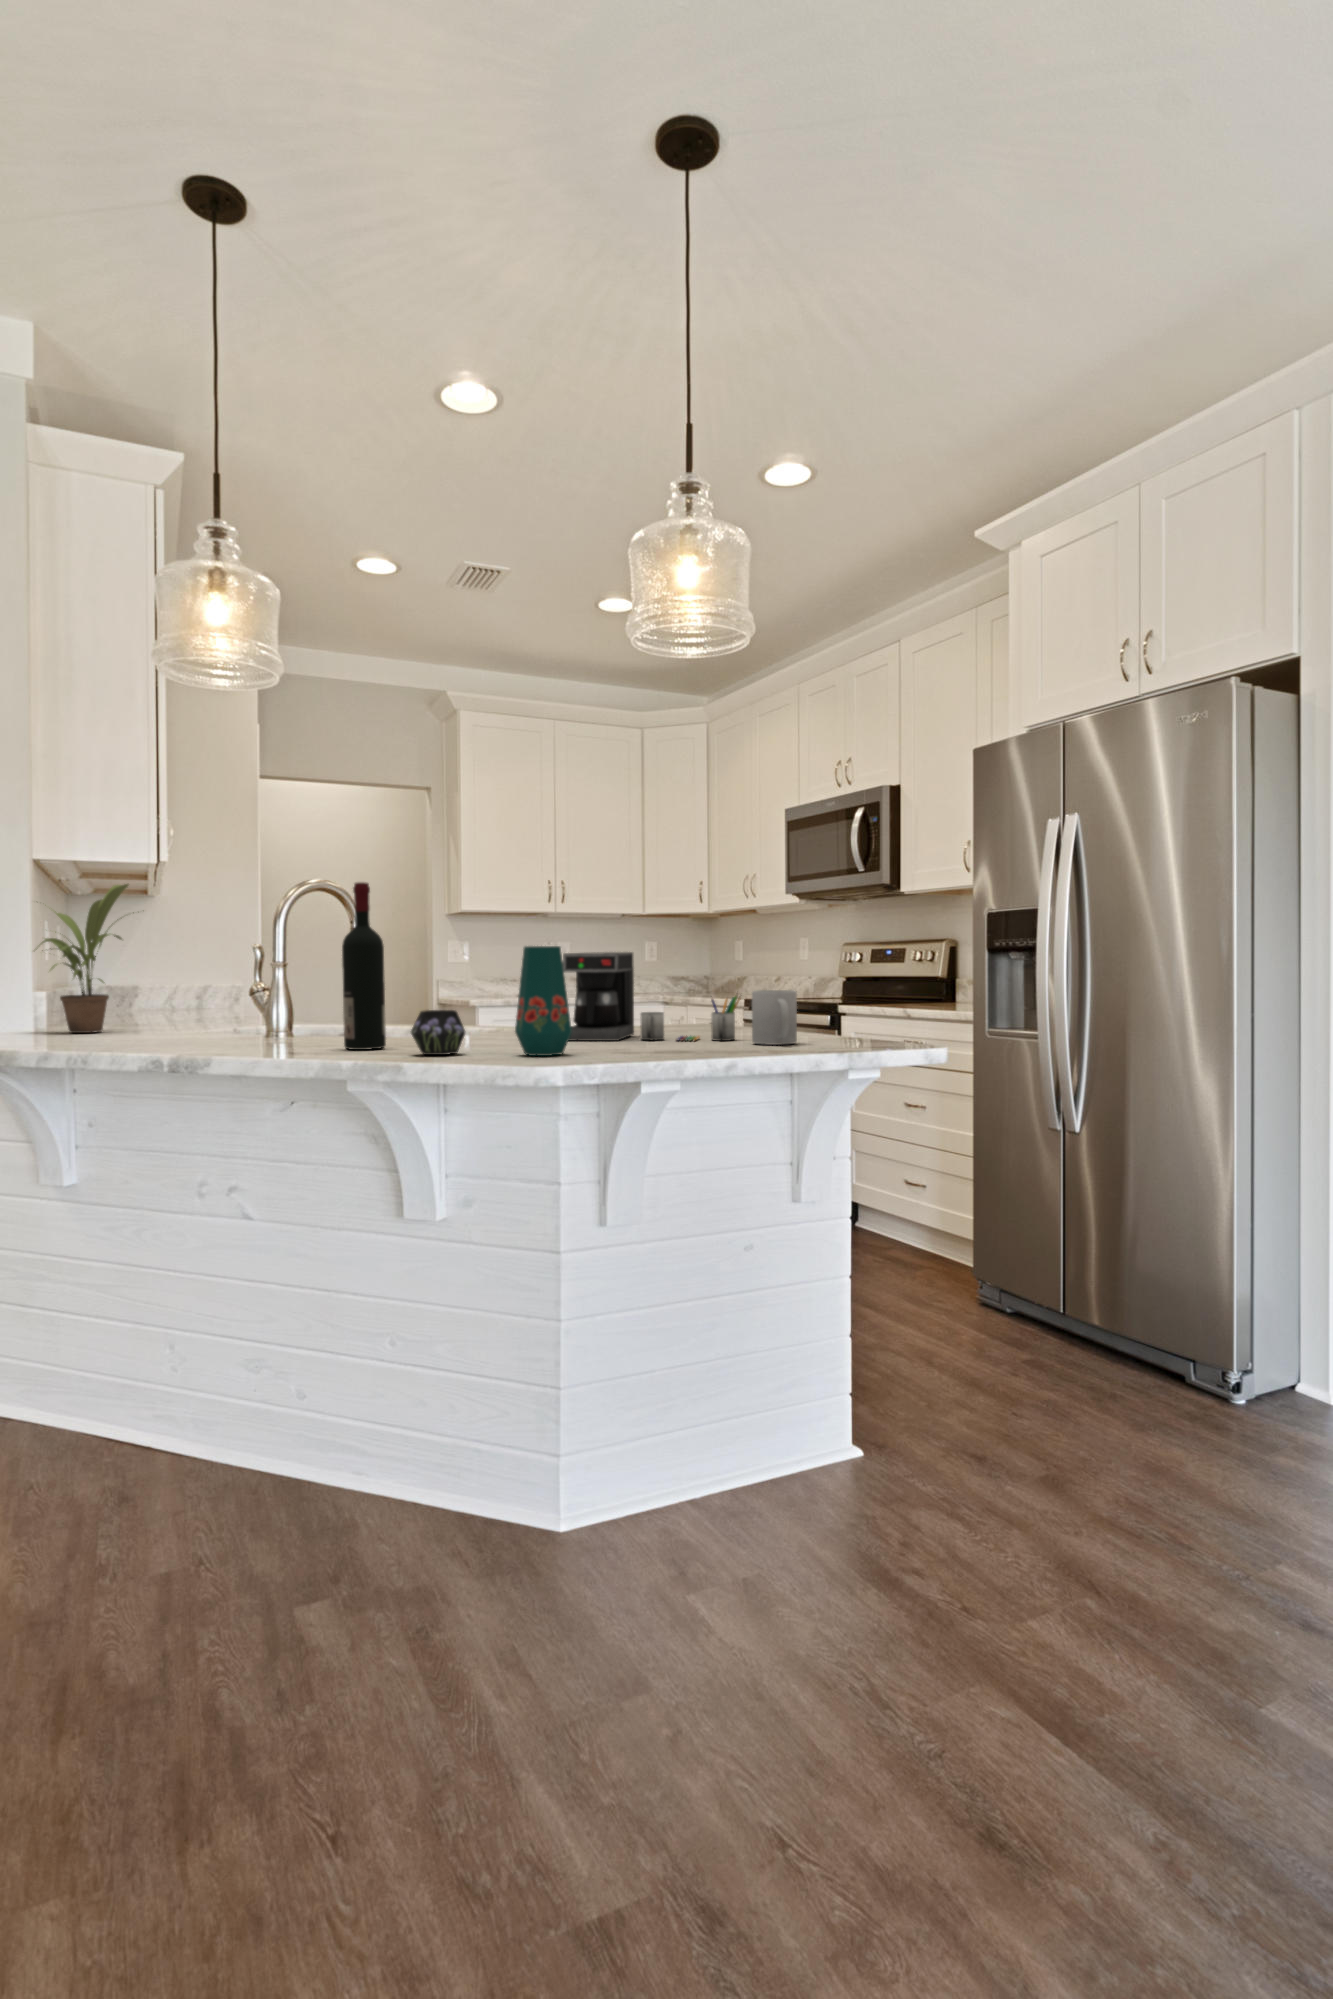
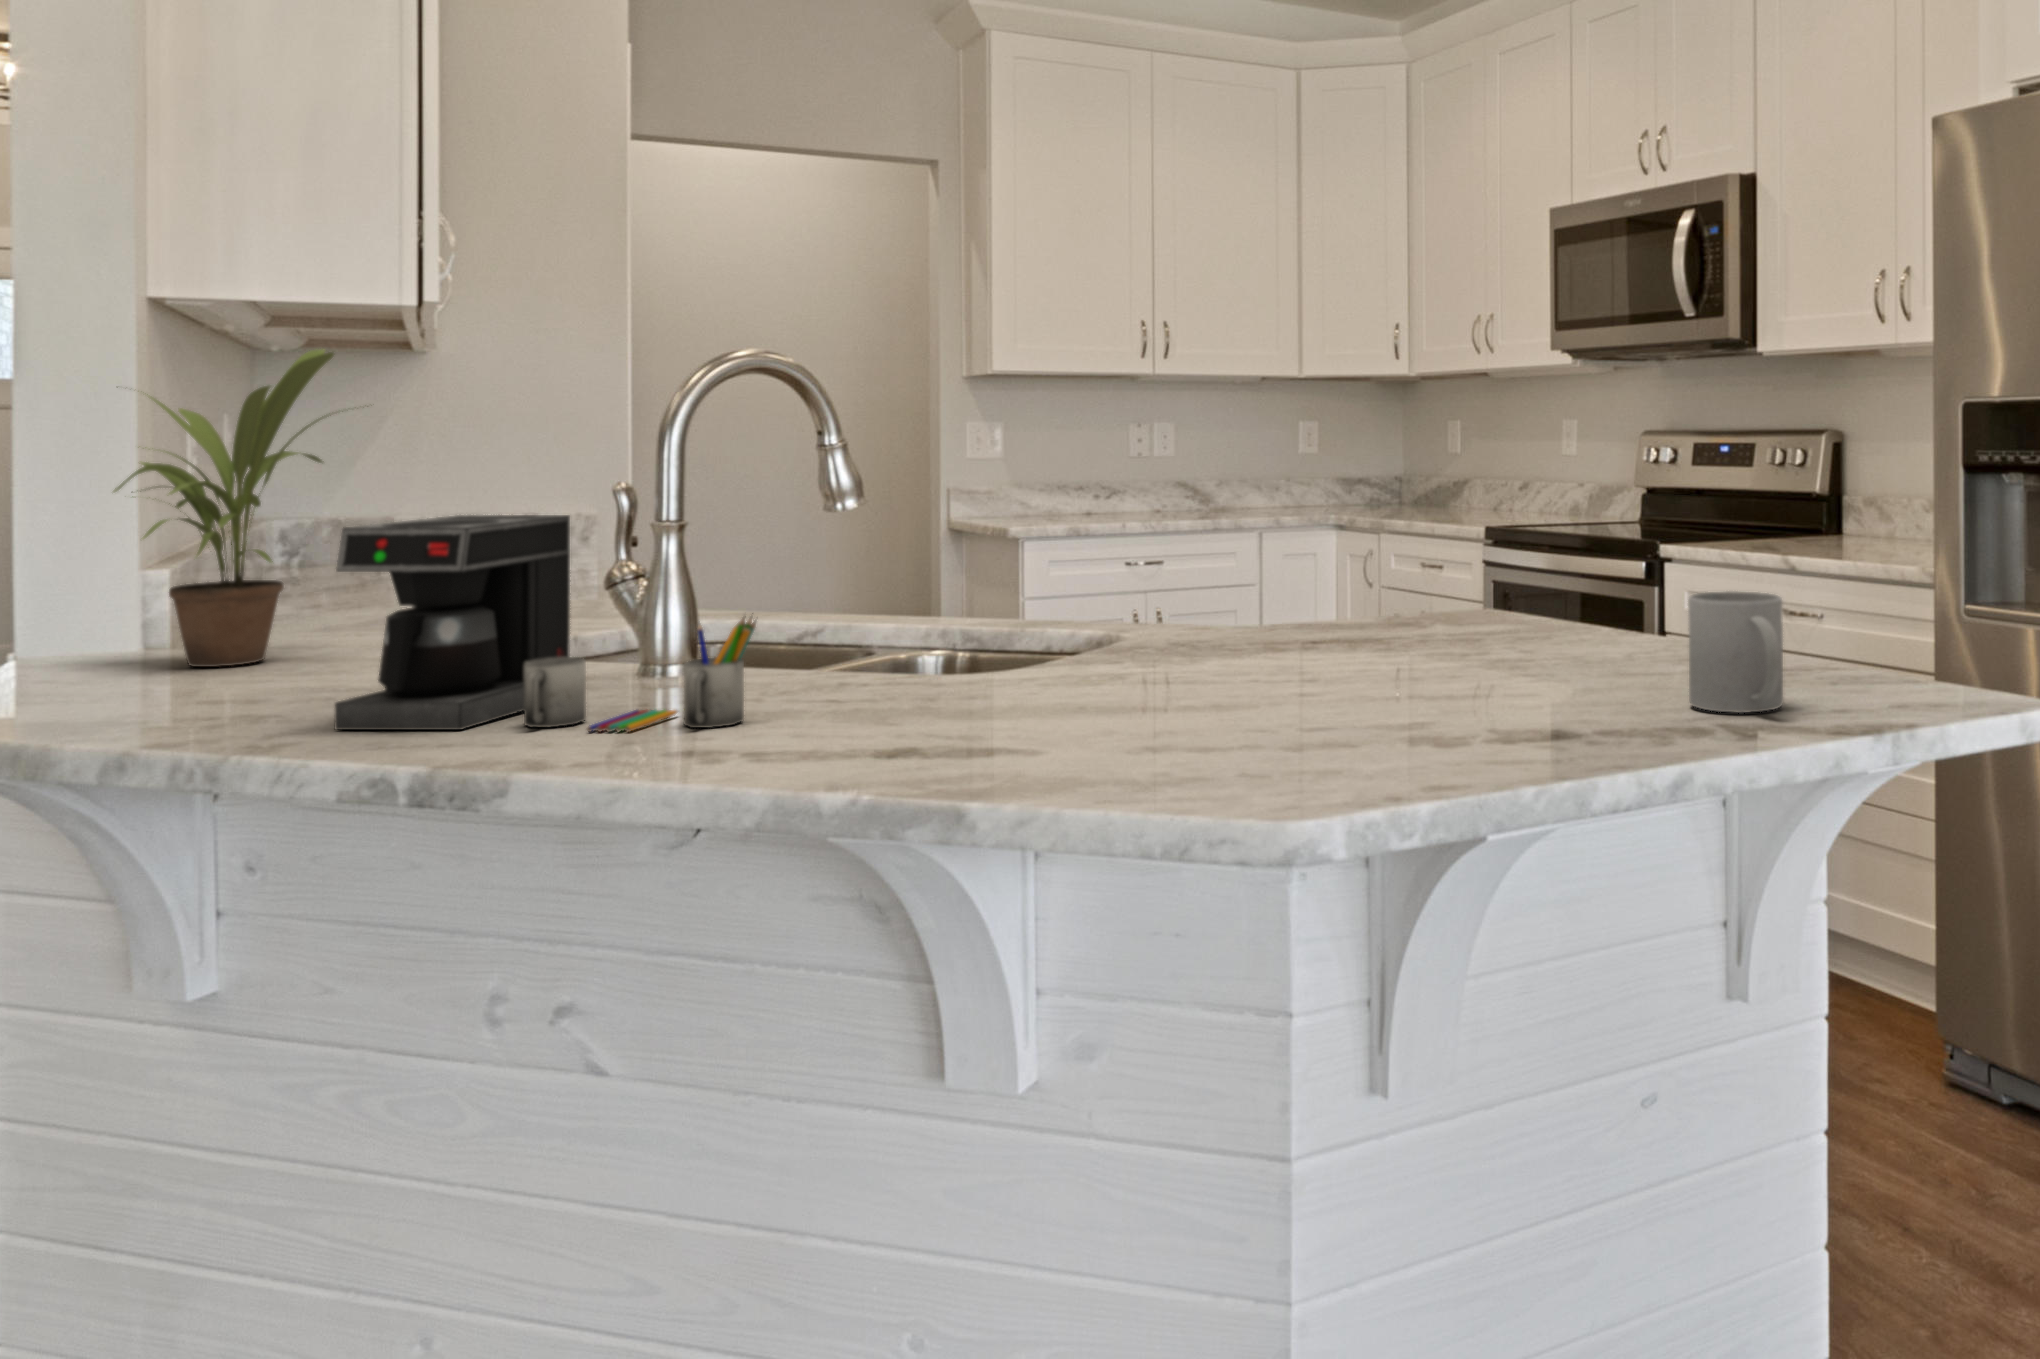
wine bottle: present [342,882,386,1050] -> none [807,371,902,746]
vase: present [411,946,572,1056] -> none [969,521,1344,775]
coffee maker: present [563,952,741,1041] -> present [335,515,756,732]

